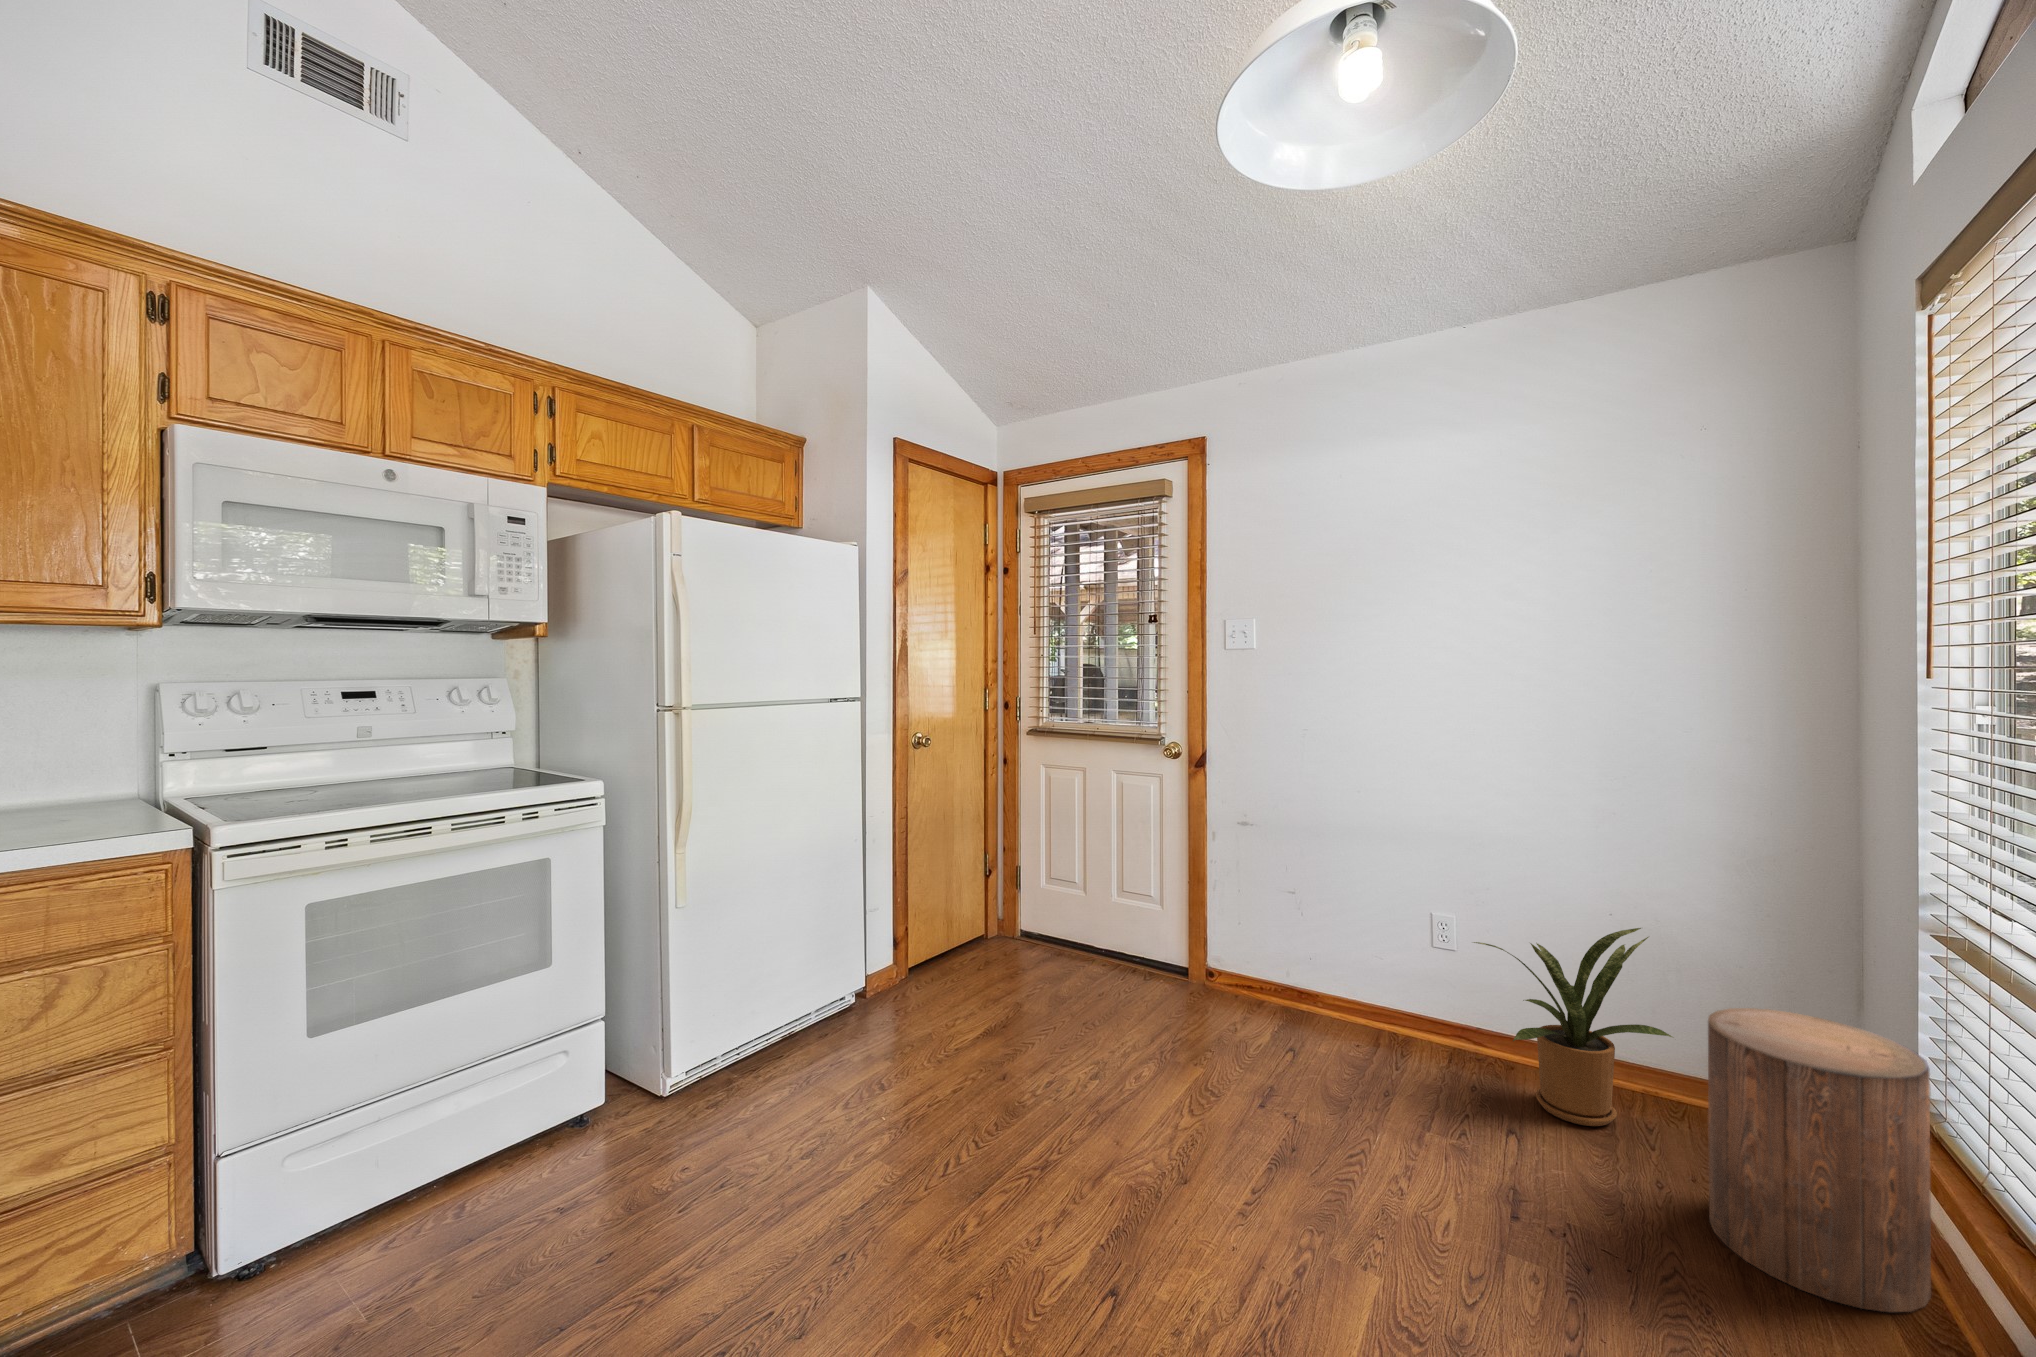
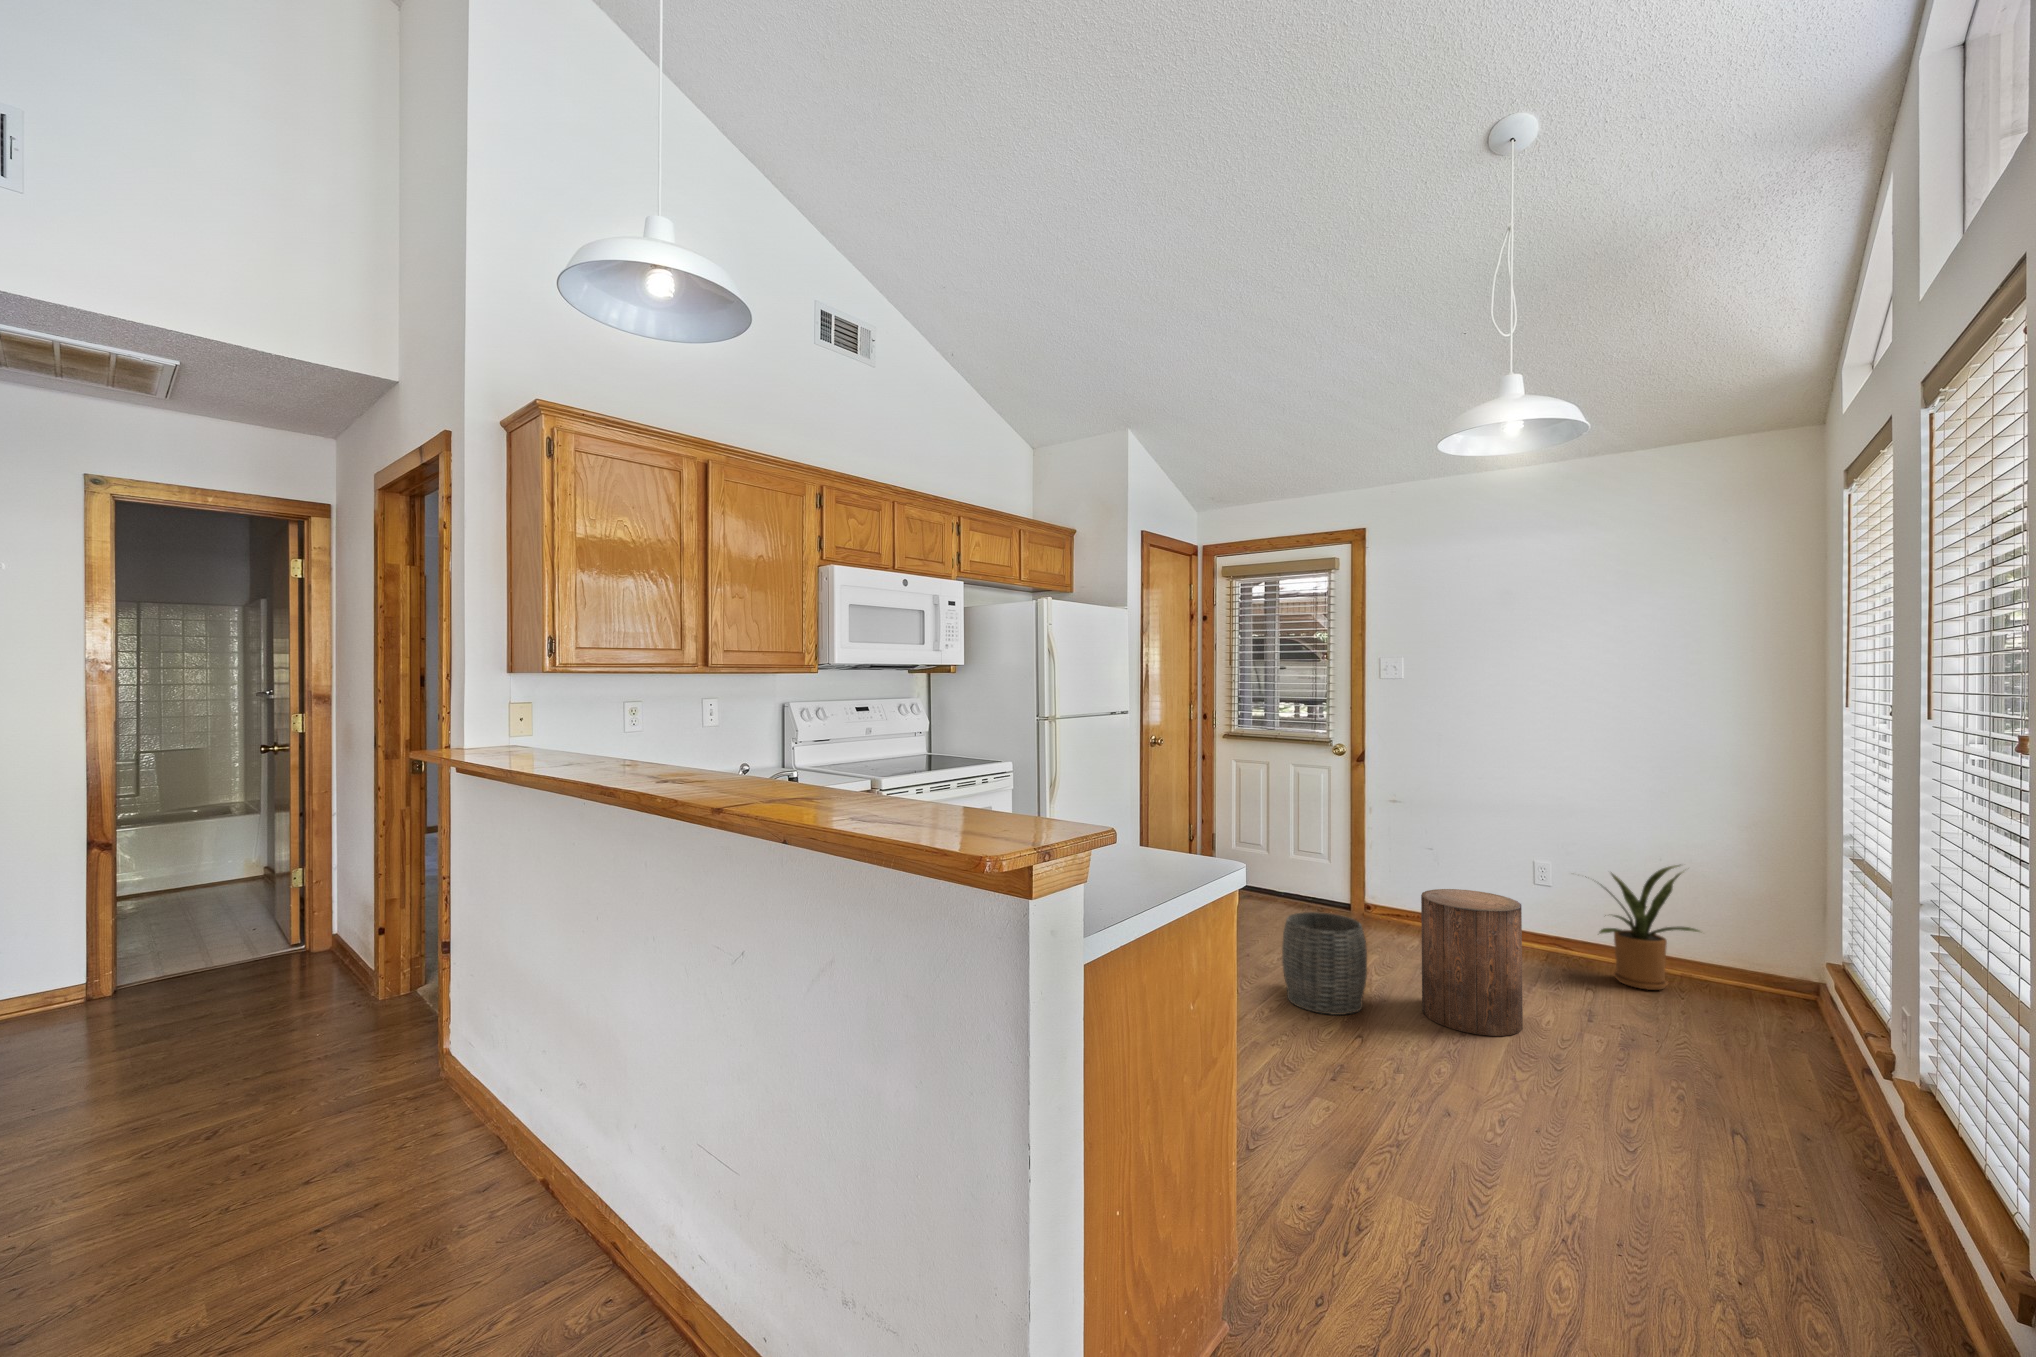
stool: present [1708,1008,1931,1312] -> present [1421,889,1523,1036]
woven basket: none [1012,1025,1143,1219] -> present [1282,912,1367,1015]

